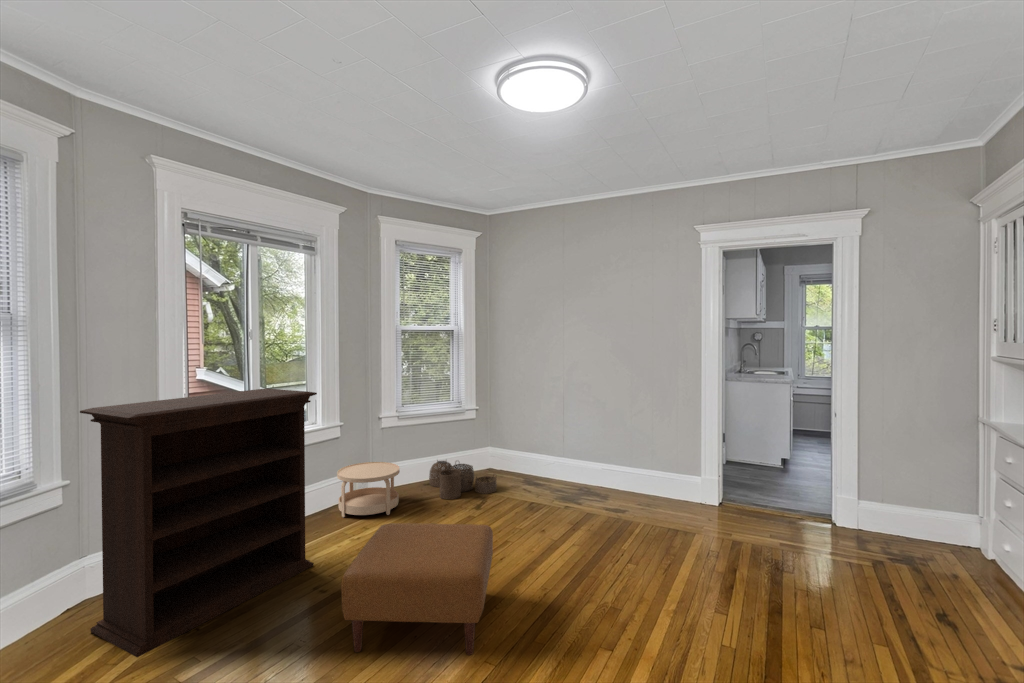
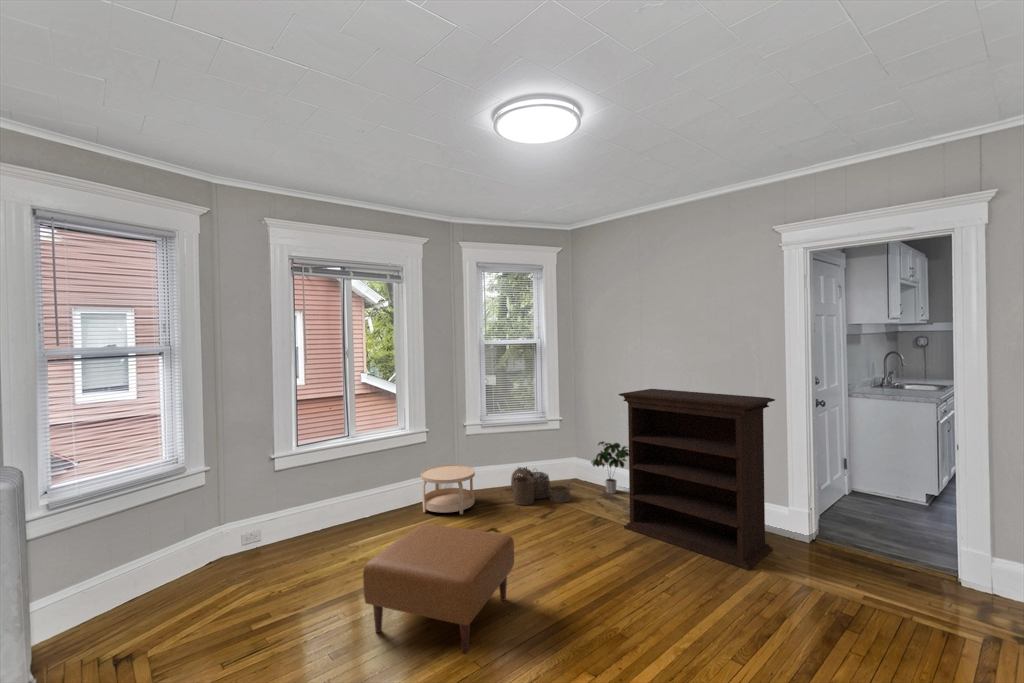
bookshelf: present [80,388,317,657] -> present [619,389,775,570]
potted plant: none [511,429,555,480] -> present [591,442,629,494]

